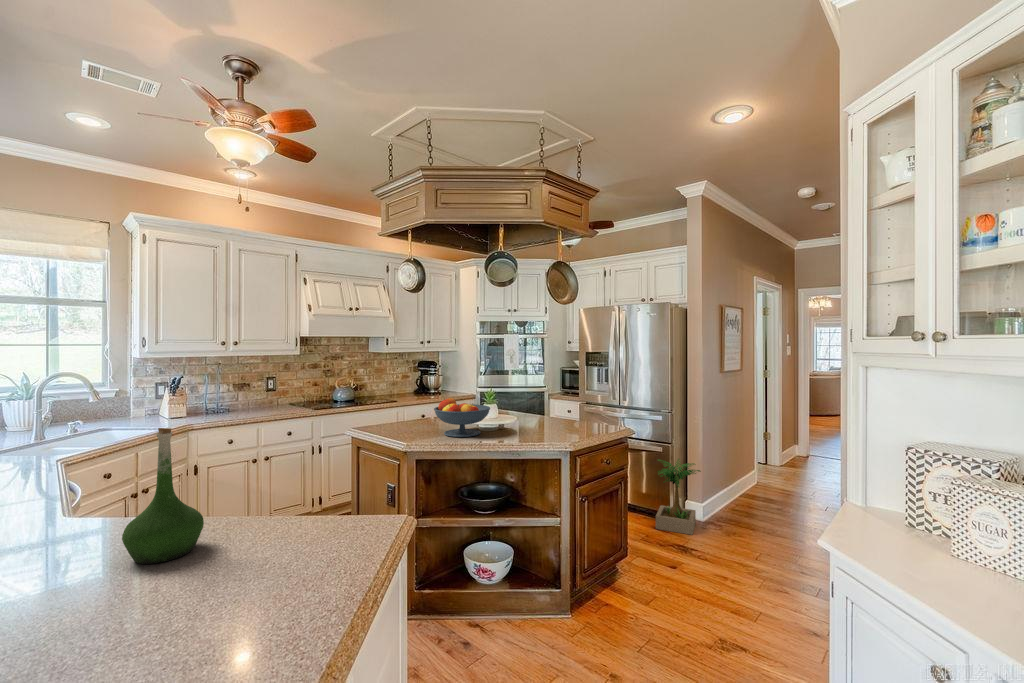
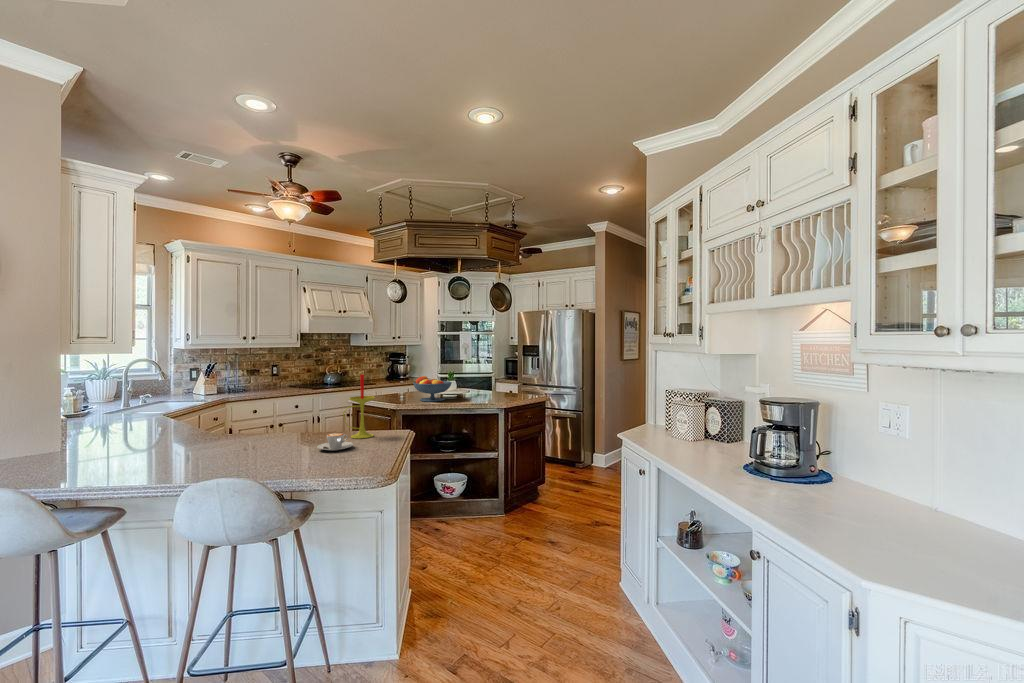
candle: none [252,416,325,559] -> present [343,374,375,439]
vase: present [122,428,204,564] -> none [280,378,315,441]
potted plant: present [656,459,701,535] -> none [570,422,606,475]
coffee cup: none [149,568,246,628] -> present [317,433,353,451]

